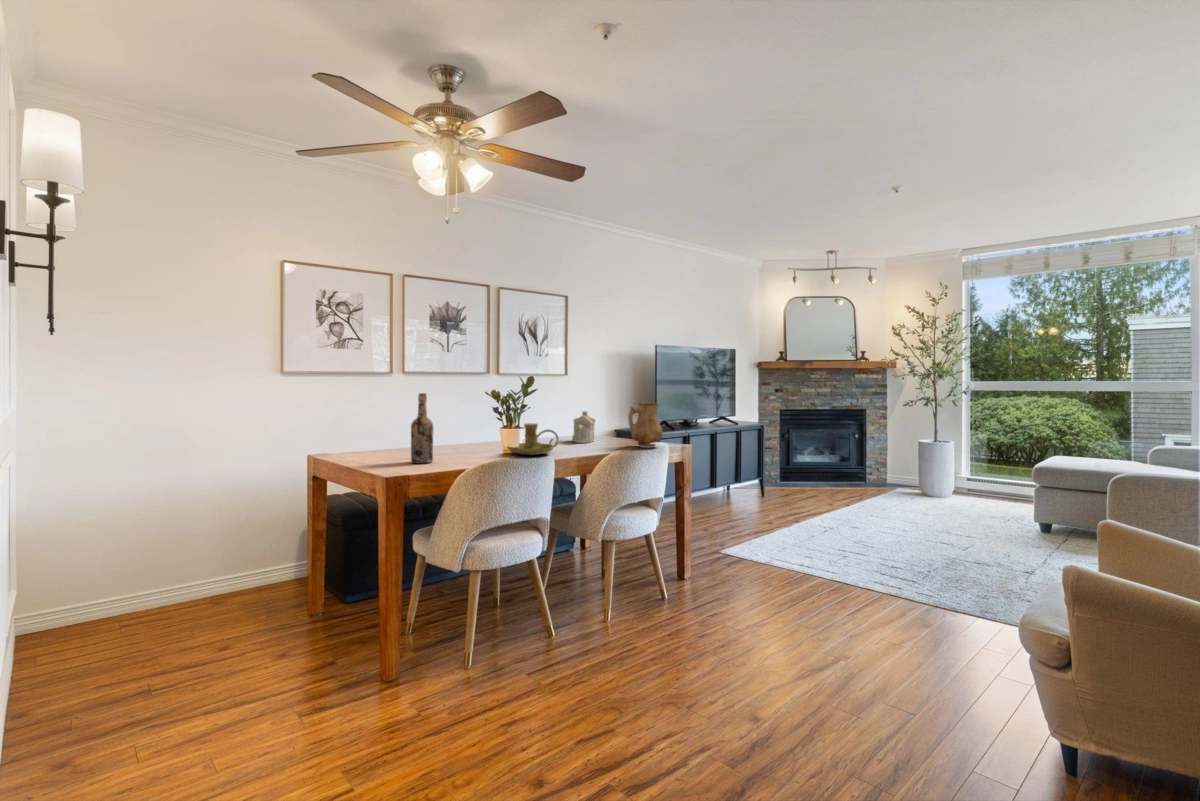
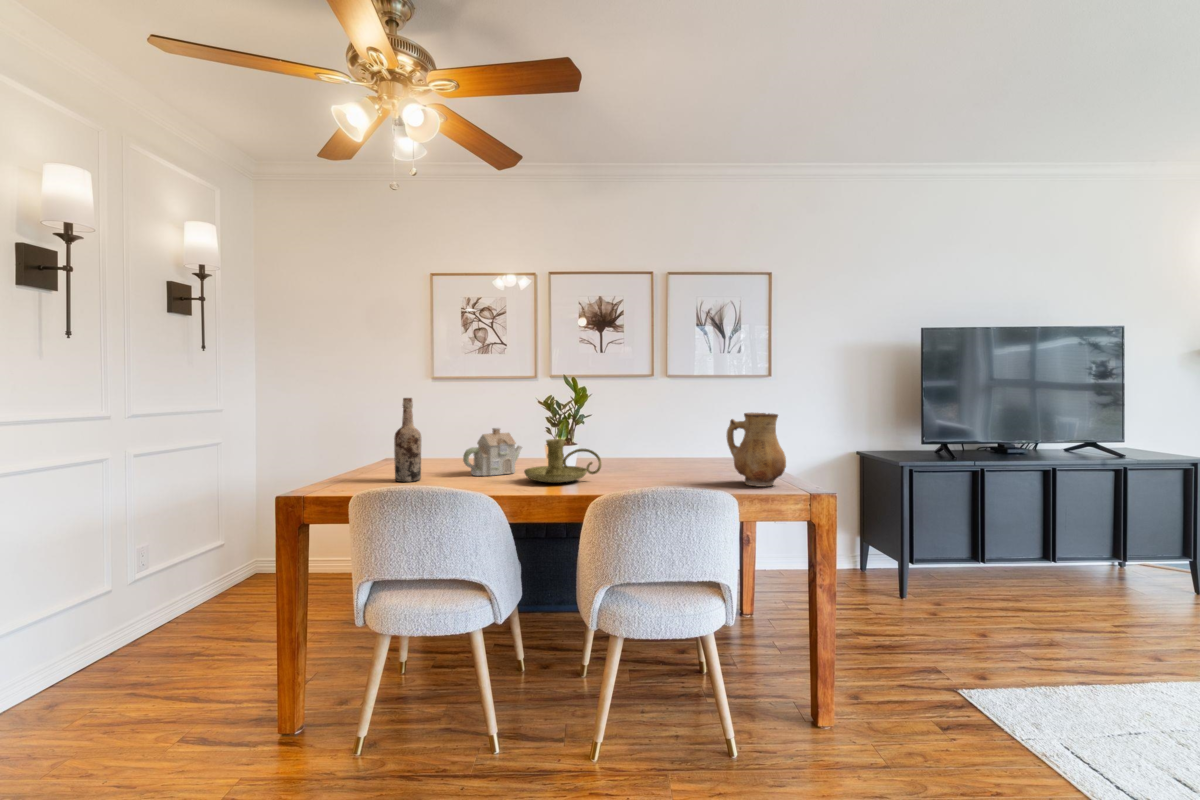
teapot: present [572,411,595,443] -> present [463,428,522,476]

